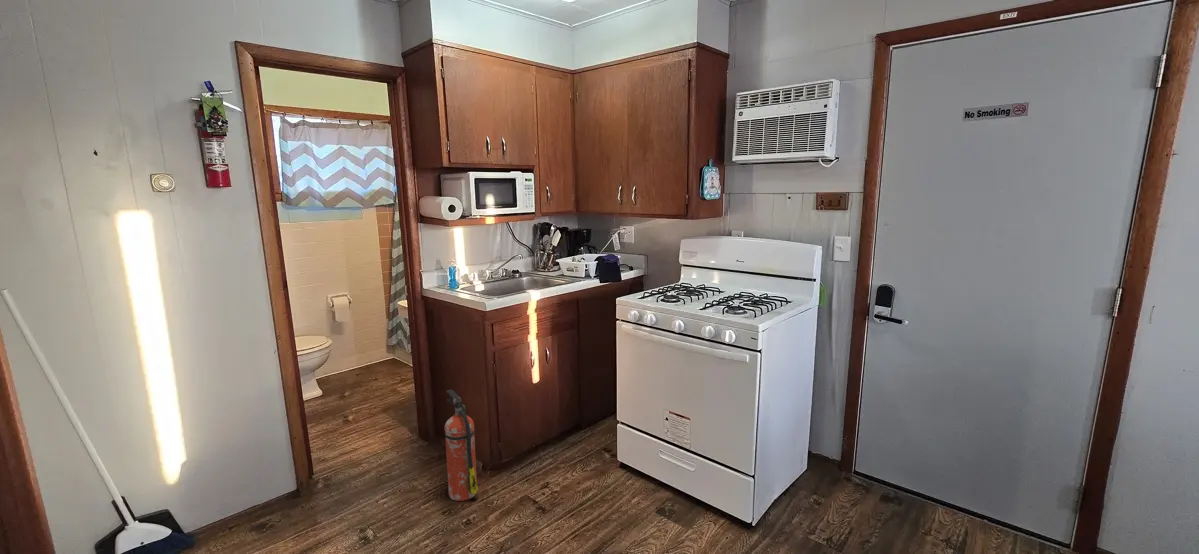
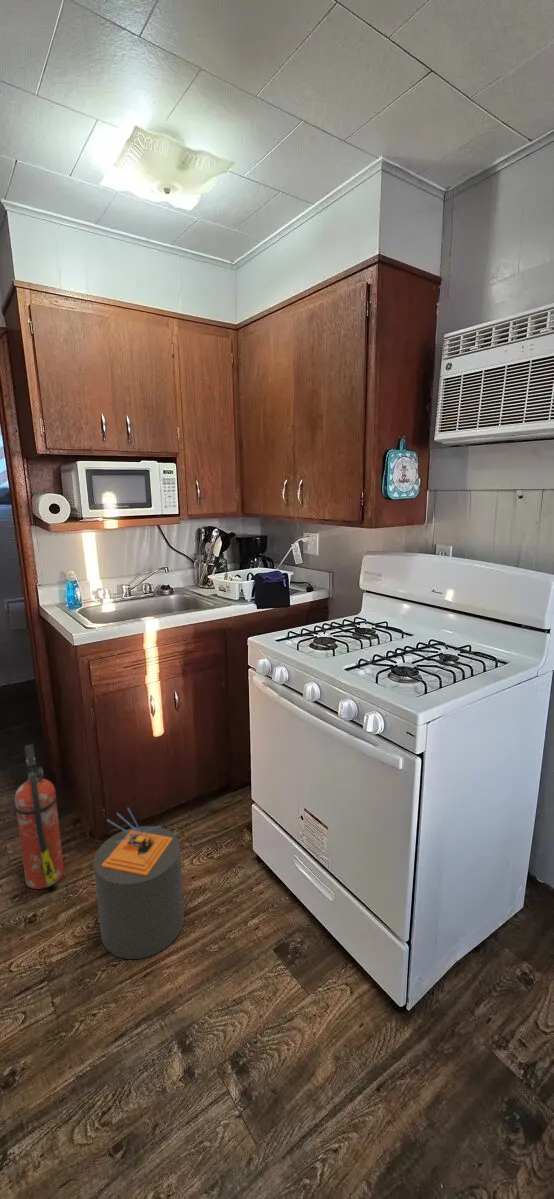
trash can: none [523,421,586,528] -> present [94,808,184,959]

